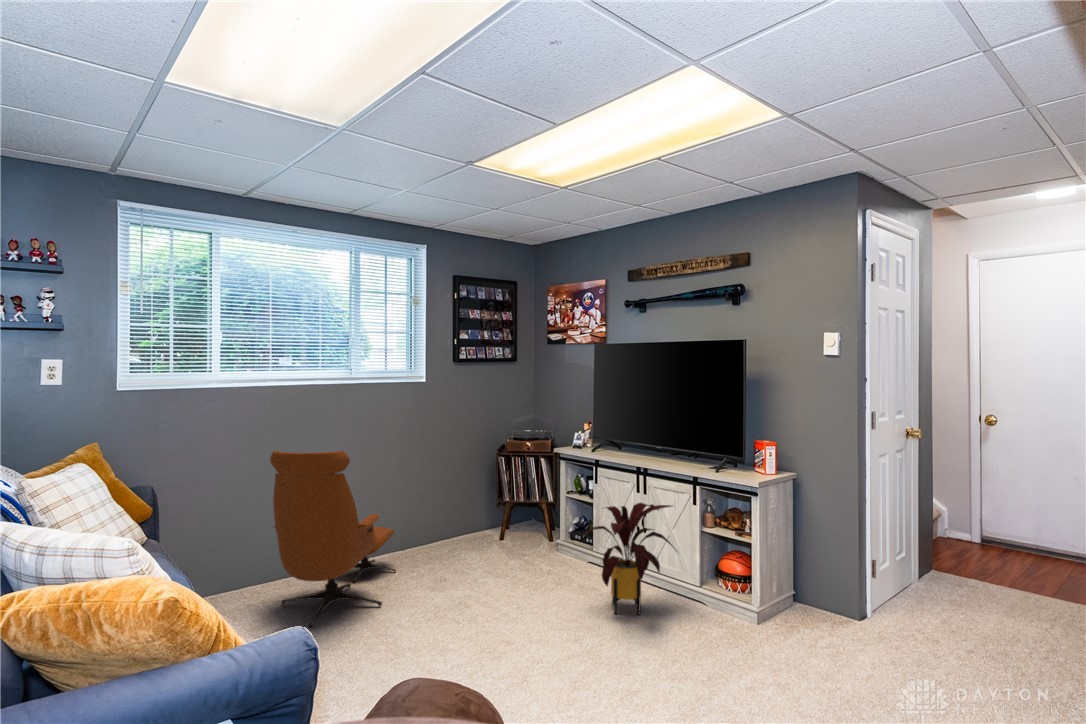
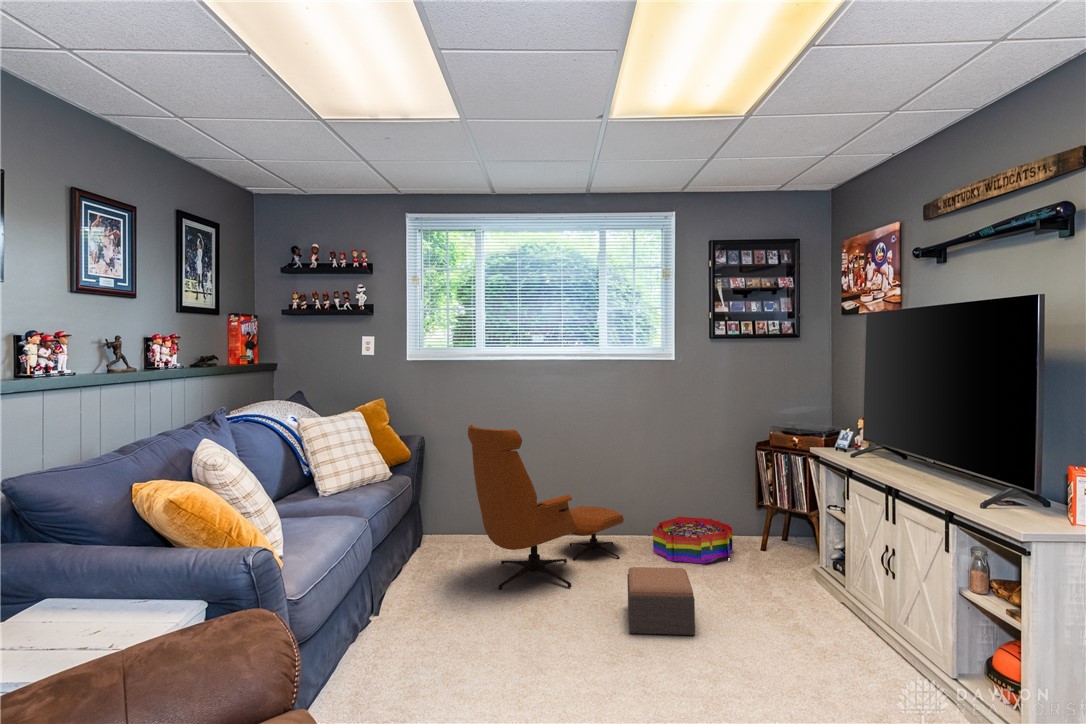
house plant: present [581,503,673,615] -> none [760,531,905,685]
storage bin: none [419,521,488,564] -> present [653,517,733,564]
footstool: none [451,560,525,626] -> present [627,567,695,635]

